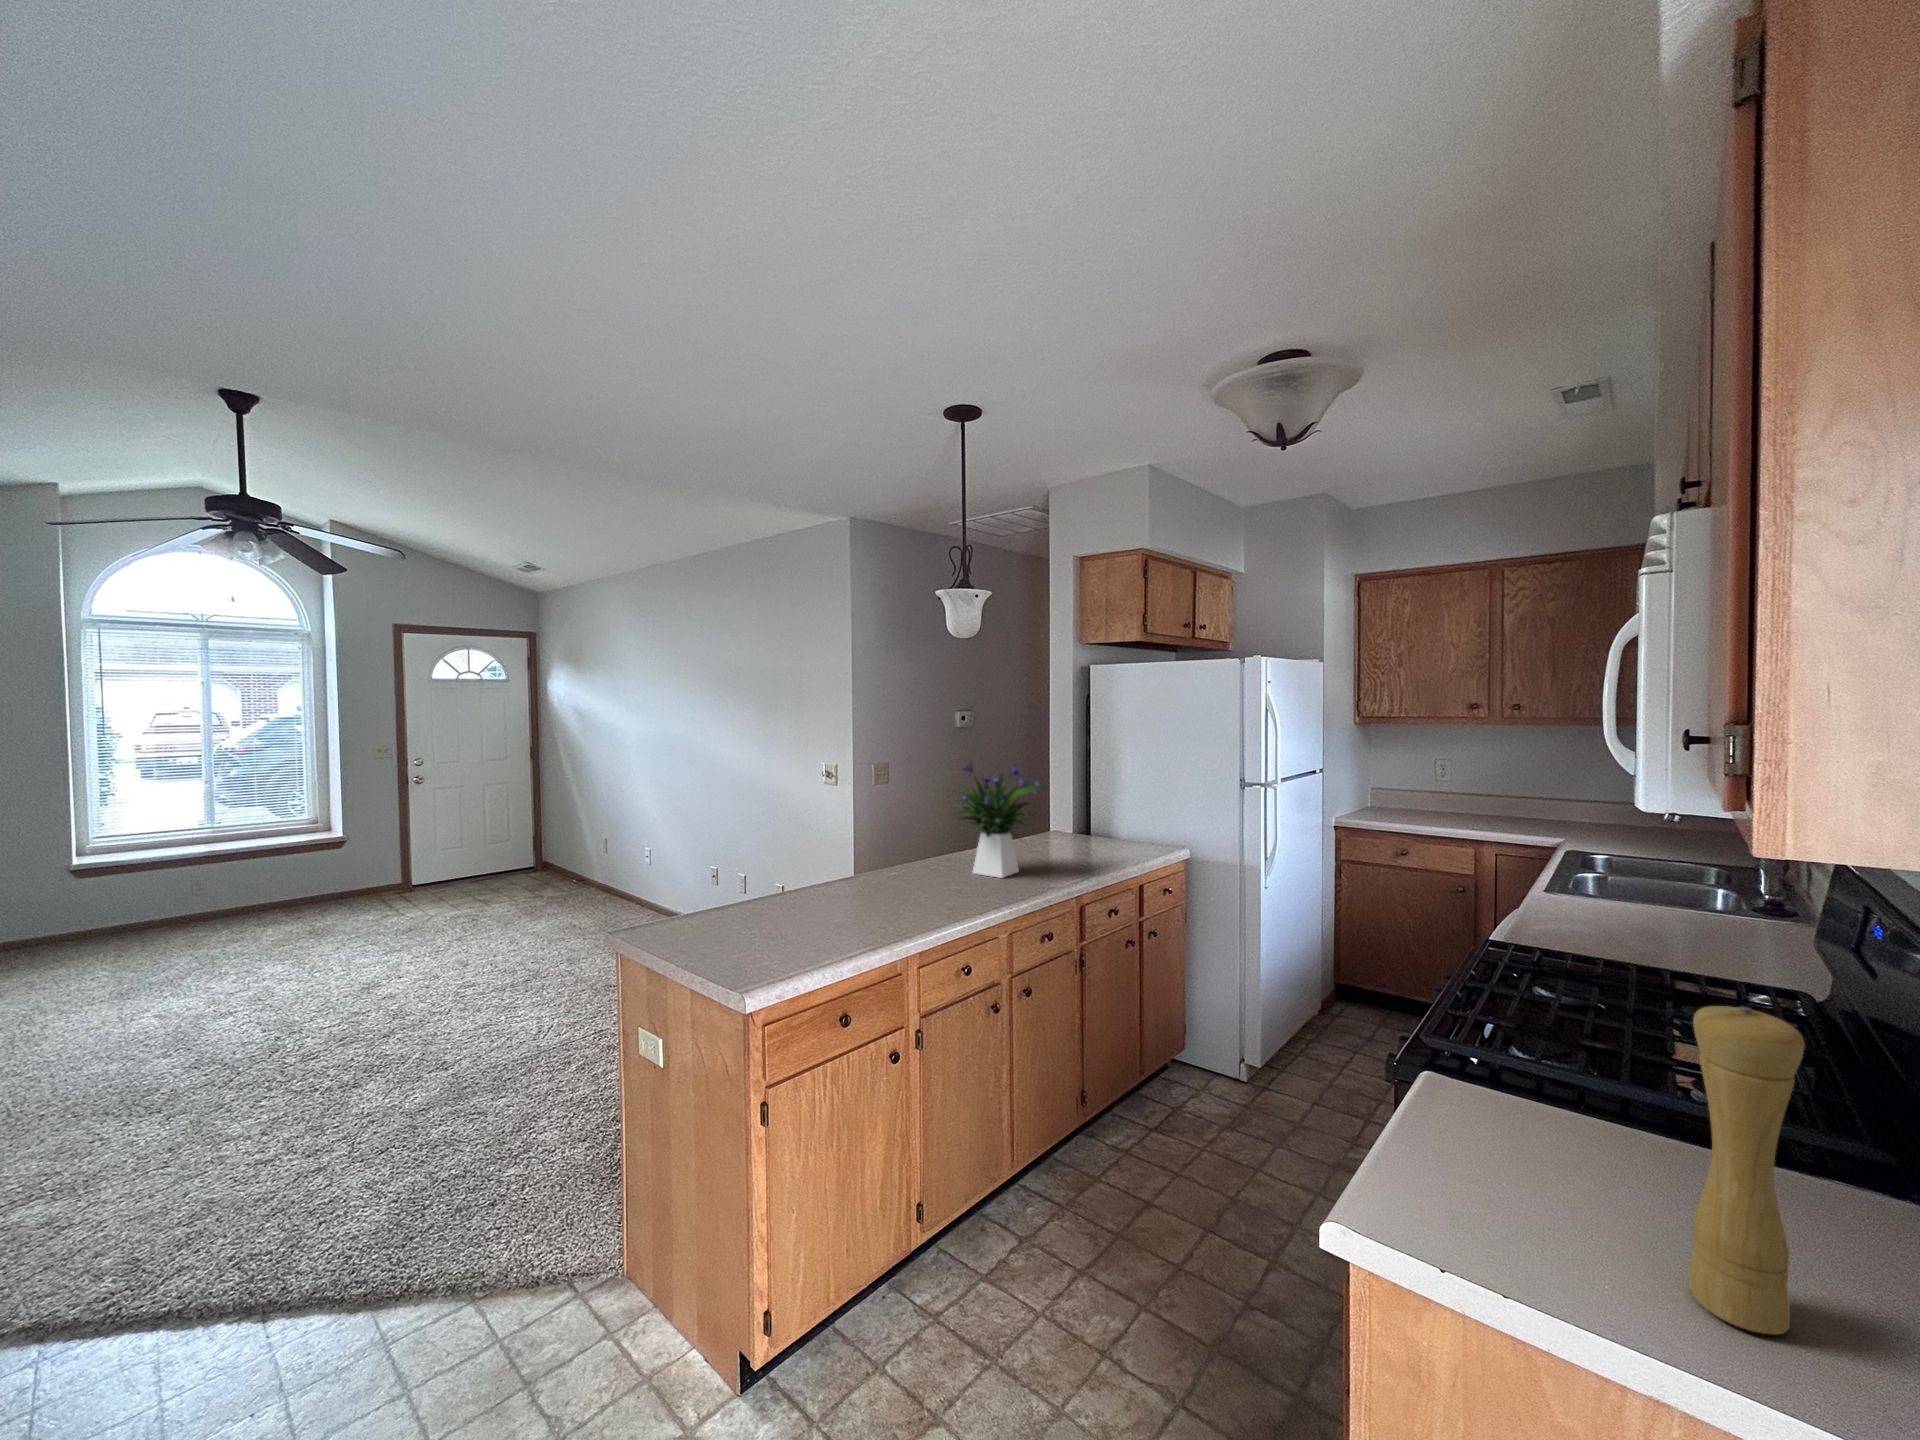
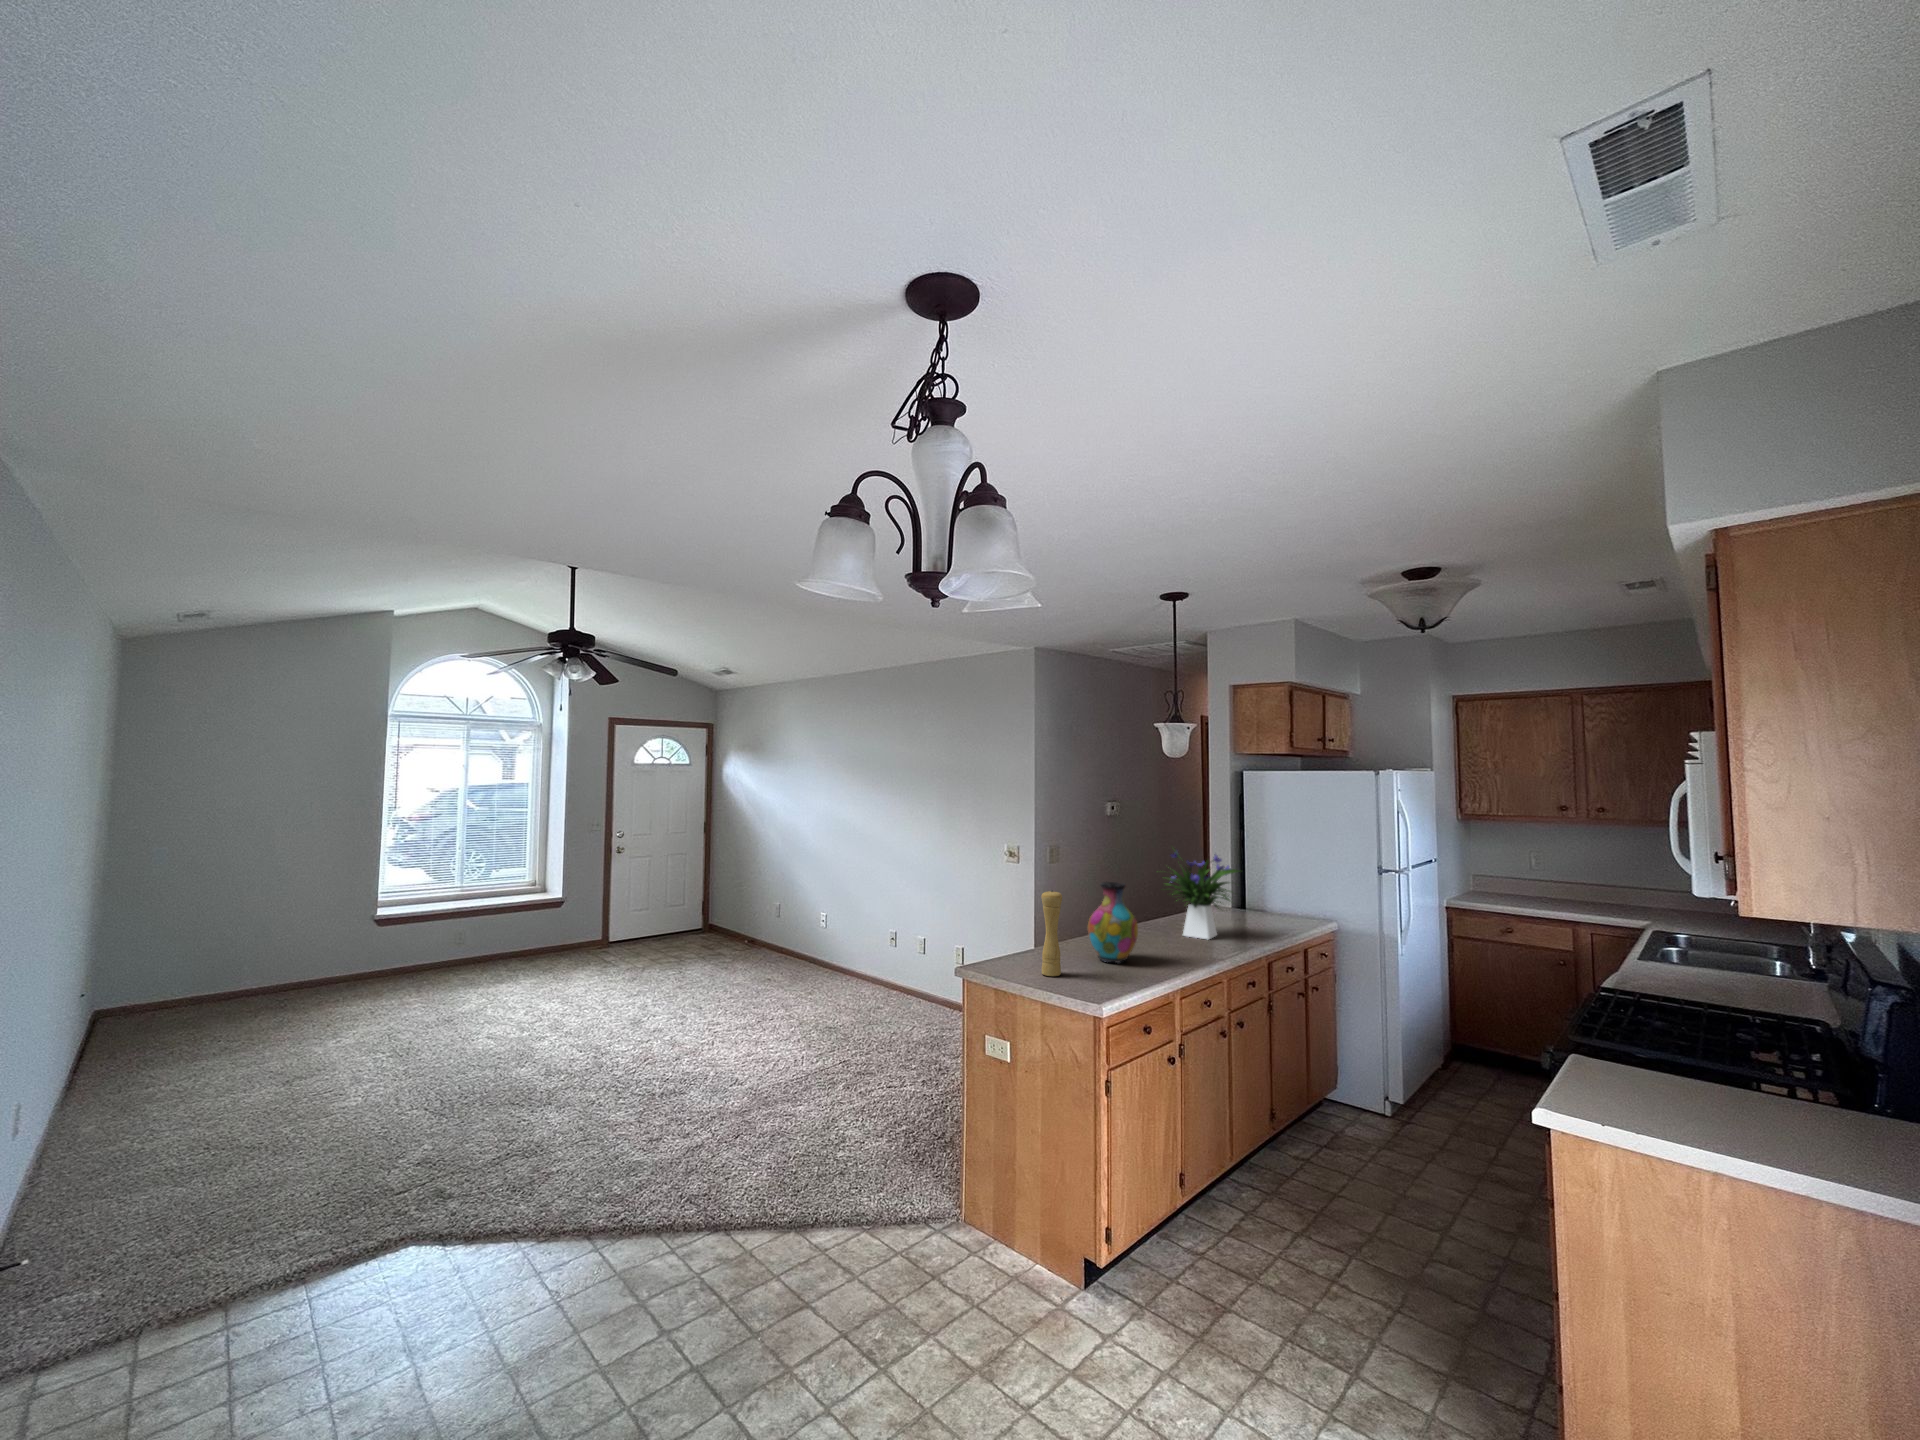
vase: none [803,806,874,918] -> present [1088,882,1138,963]
pepper mill: present [1689,1006,1805,1335] -> present [1041,890,1062,976]

